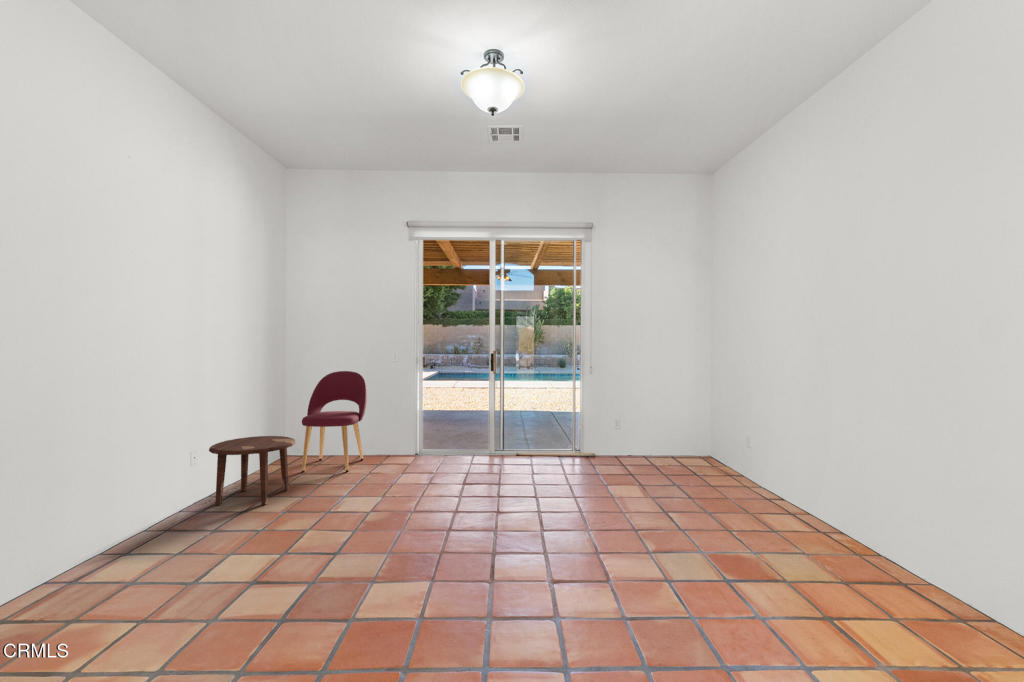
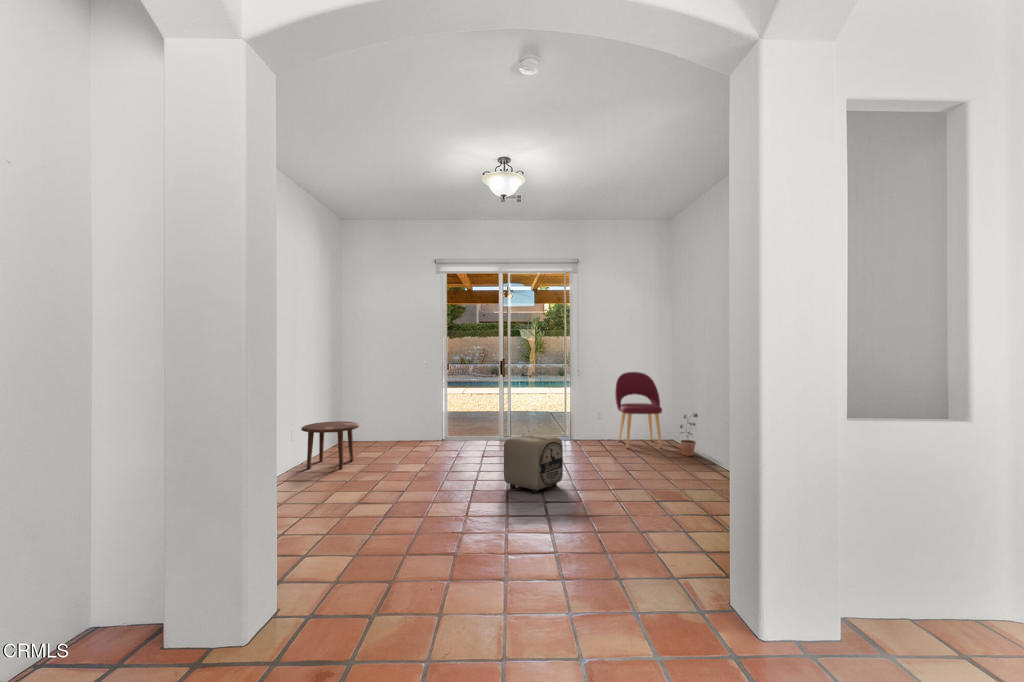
dining chair: present [302,371,367,472] -> present [615,372,662,449]
potted plant: none [726,426,754,483] -> present [680,413,698,456]
ottoman: none [490,461,579,559] -> present [504,434,563,493]

